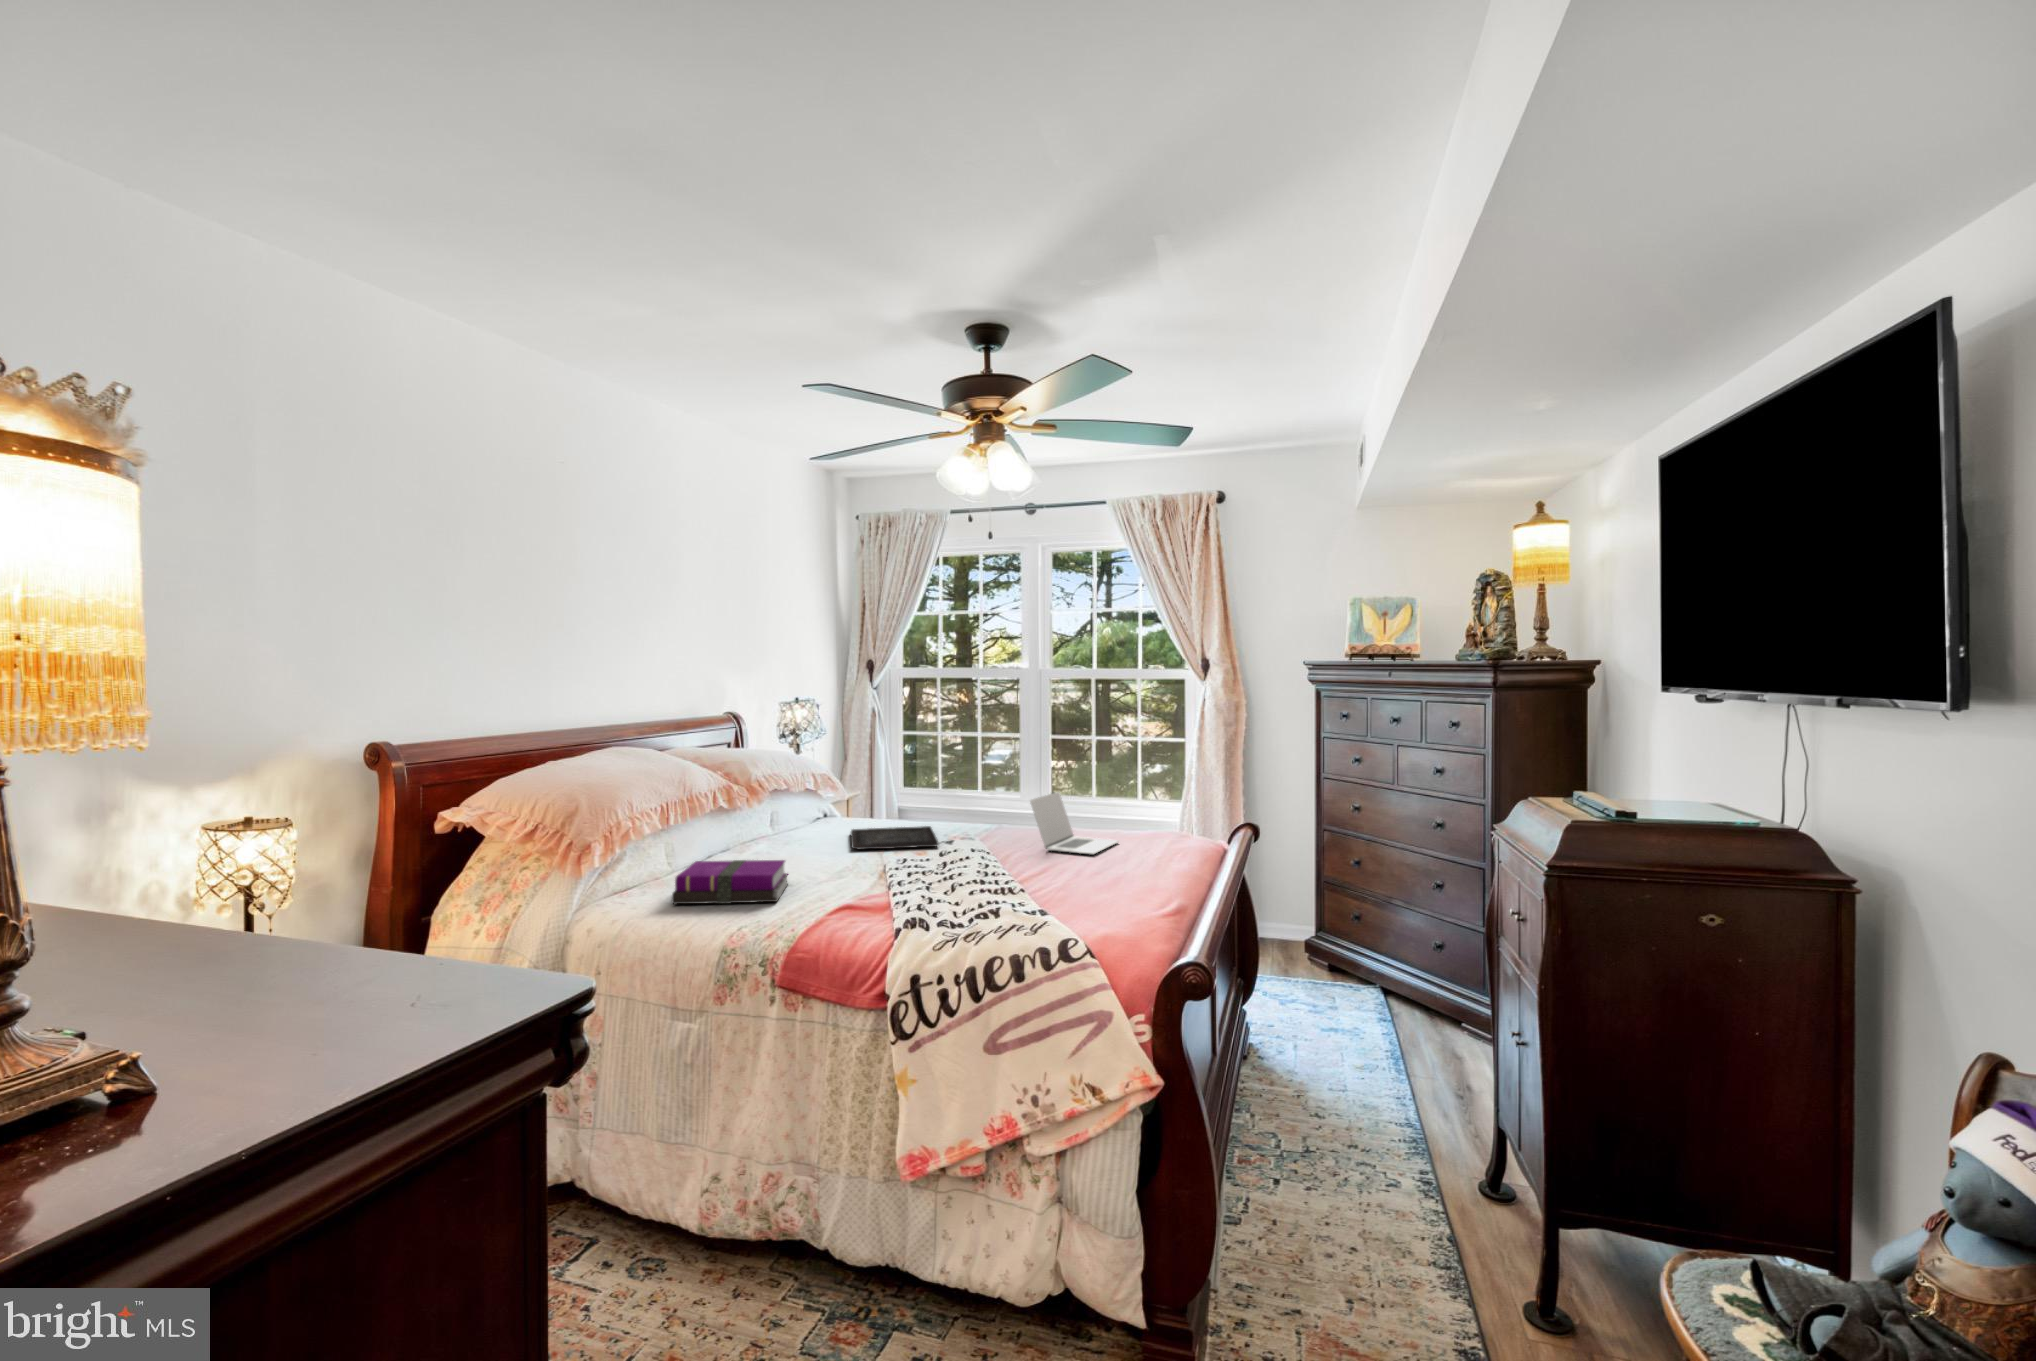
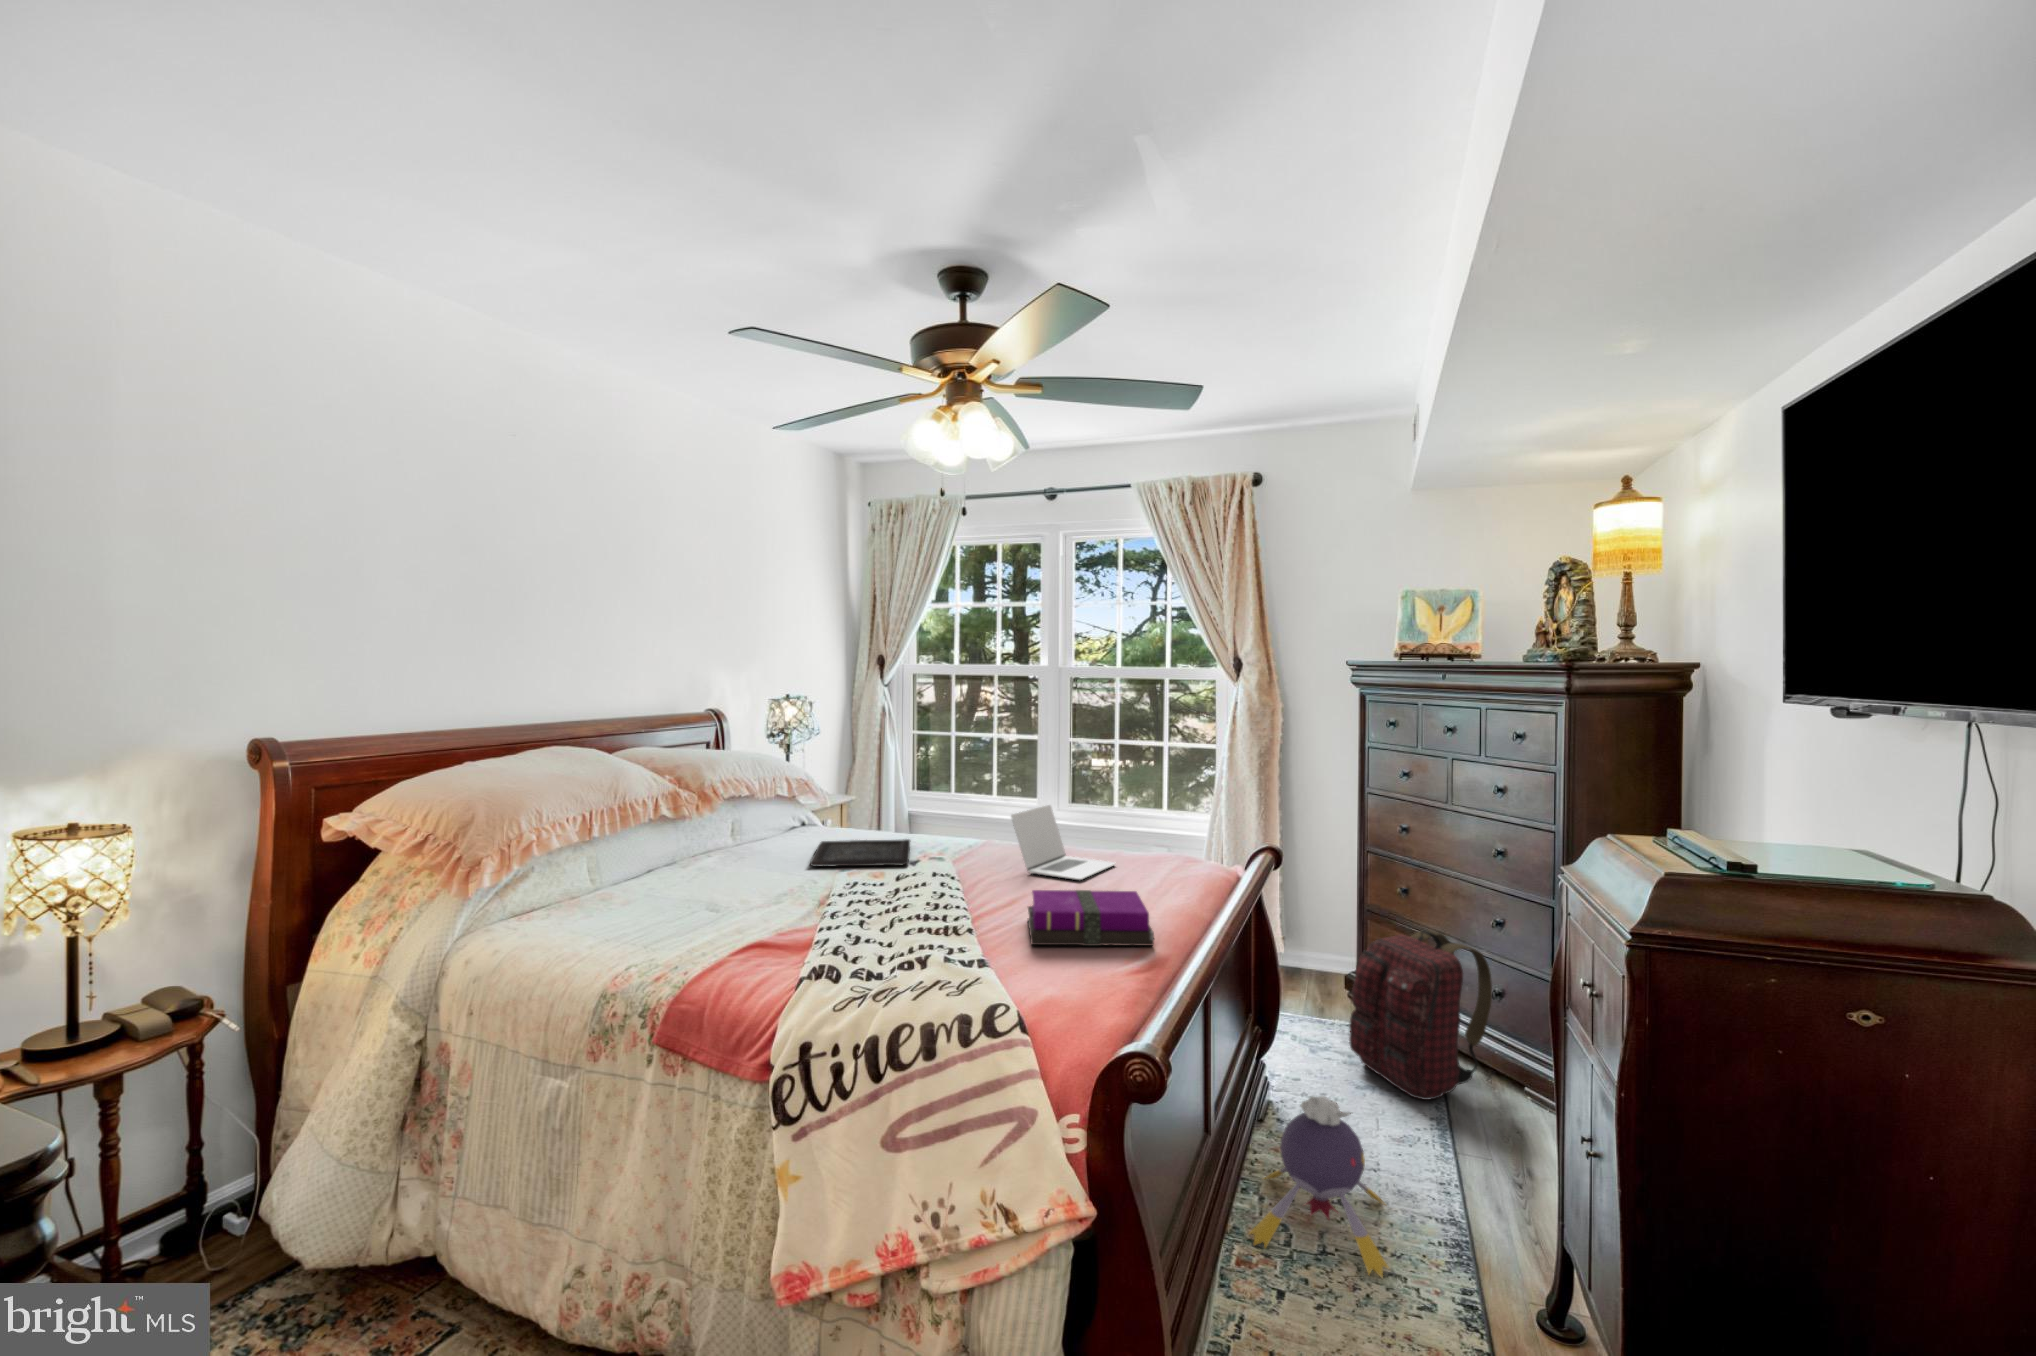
notebook: present [672,860,788,904] -> present [1028,890,1154,946]
backpack: none [1315,894,1434,1036] -> present [1349,930,1492,1100]
plush toy: none [1247,1025,1364,1166] -> present [1250,1096,1388,1277]

